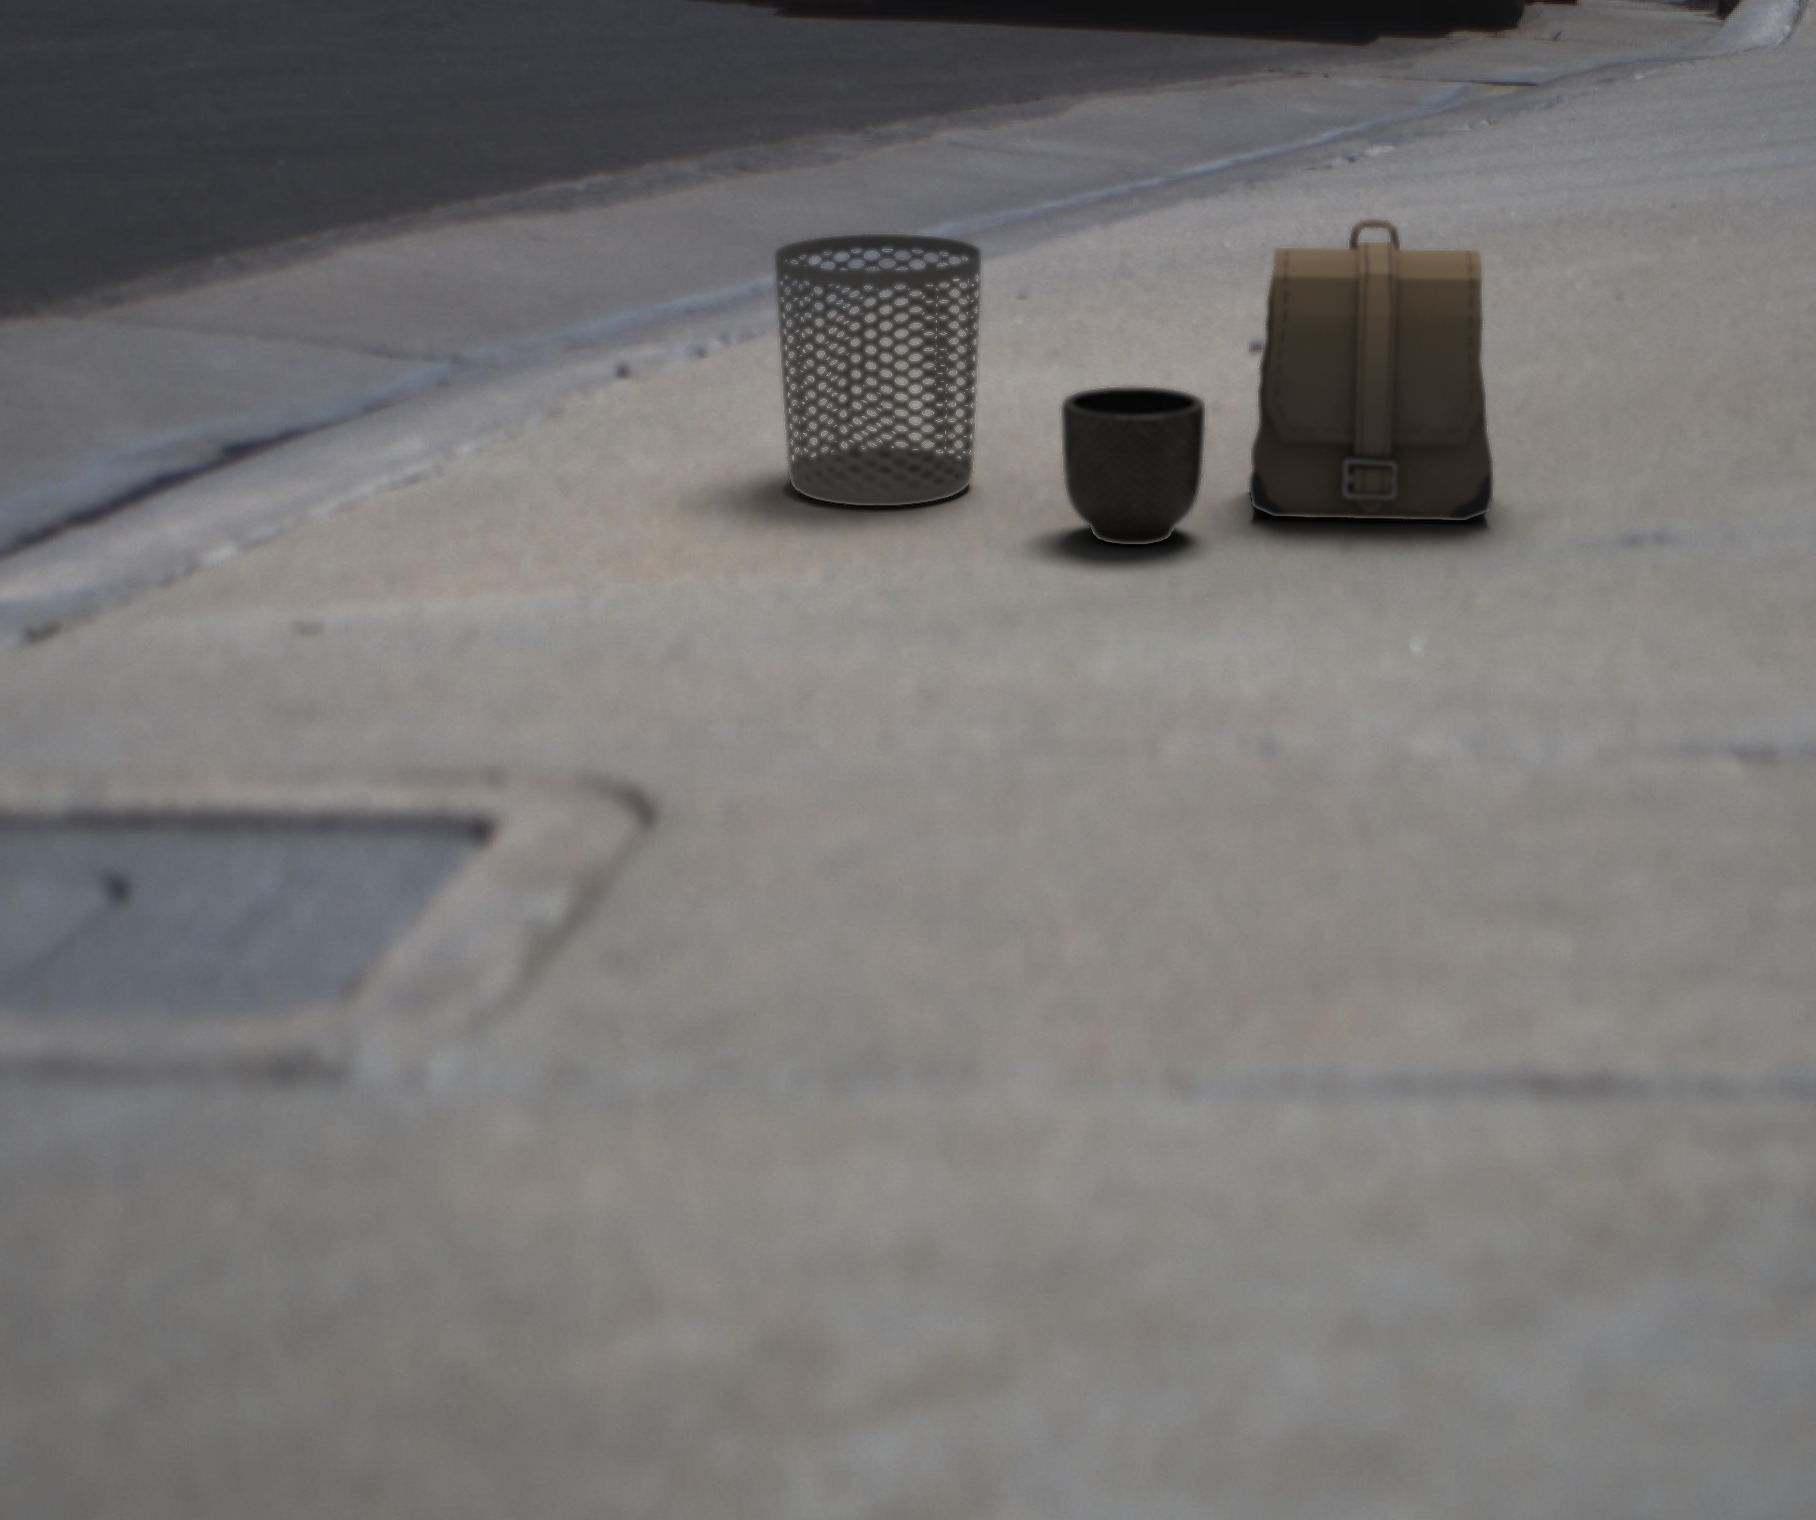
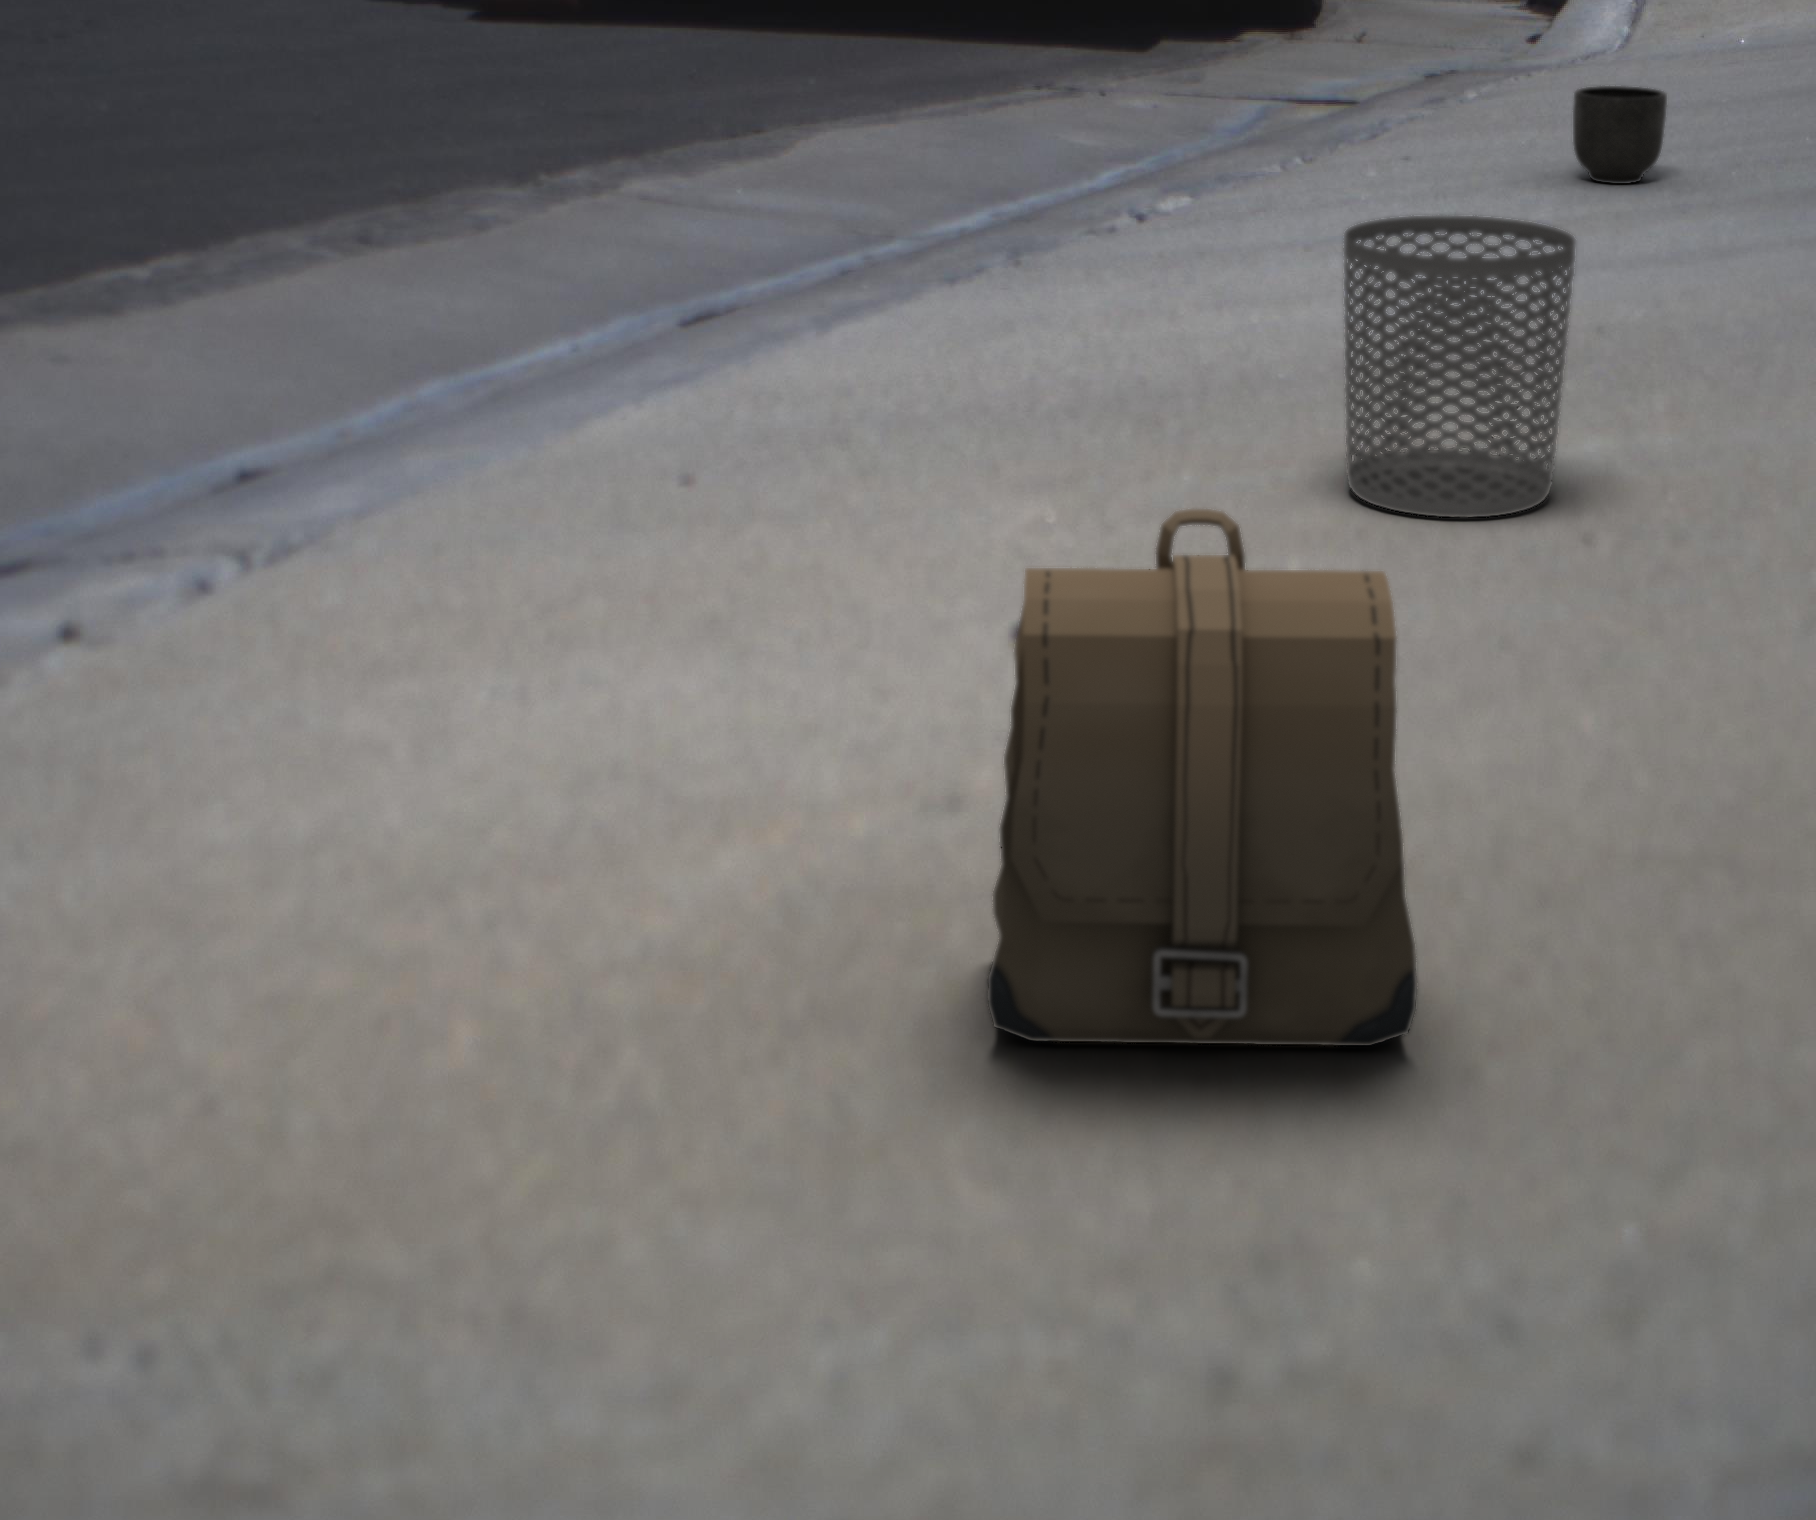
waste bin: present [774,234,981,506] -> present [1344,215,1575,518]
planter: present [1061,386,1205,545] -> present [1573,86,1667,184]

